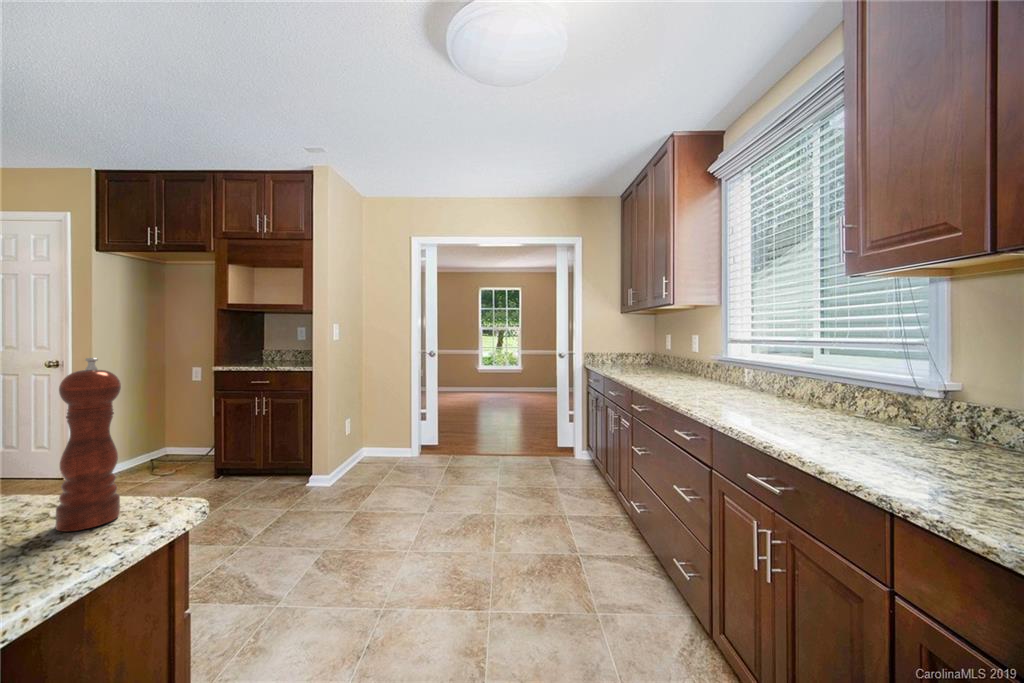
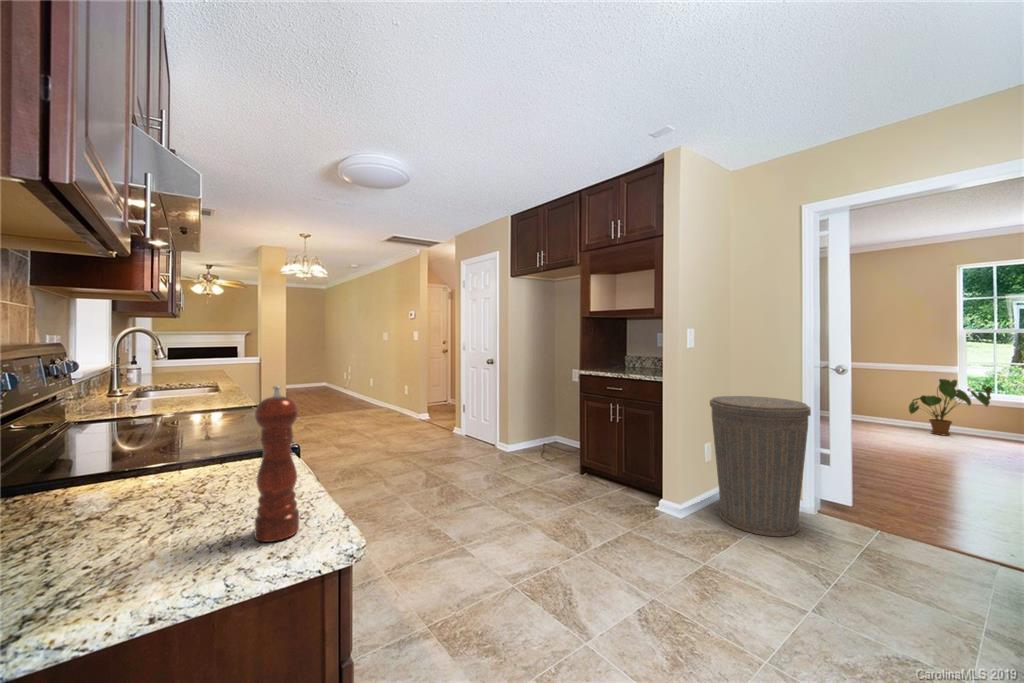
house plant: none [455,364,491,398] -> present [909,379,992,436]
trash can: none [352,379,421,480] -> present [710,396,811,536]

